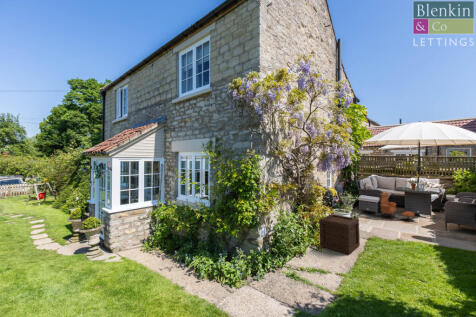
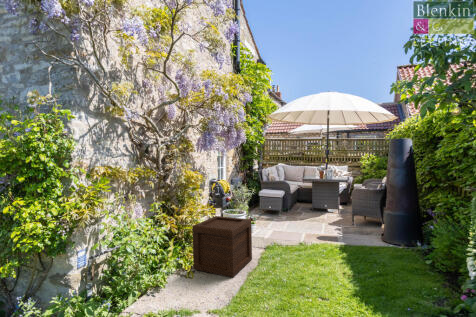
lounge chair: present [380,192,415,223] -> none [286,183,323,219]

